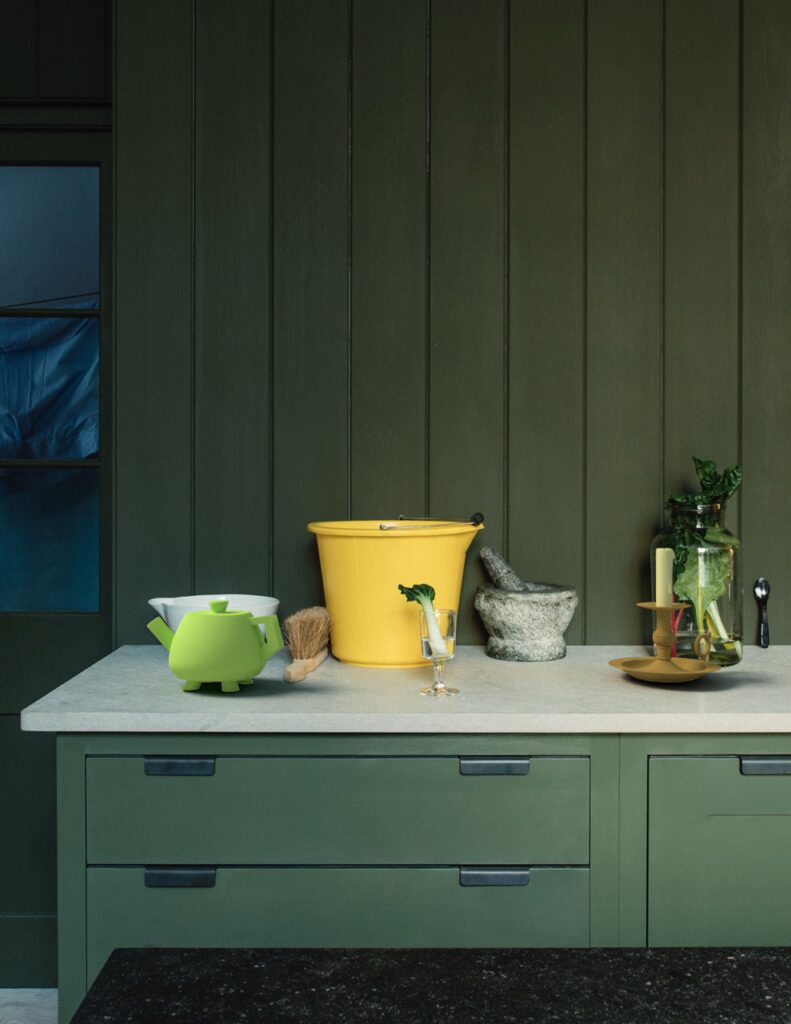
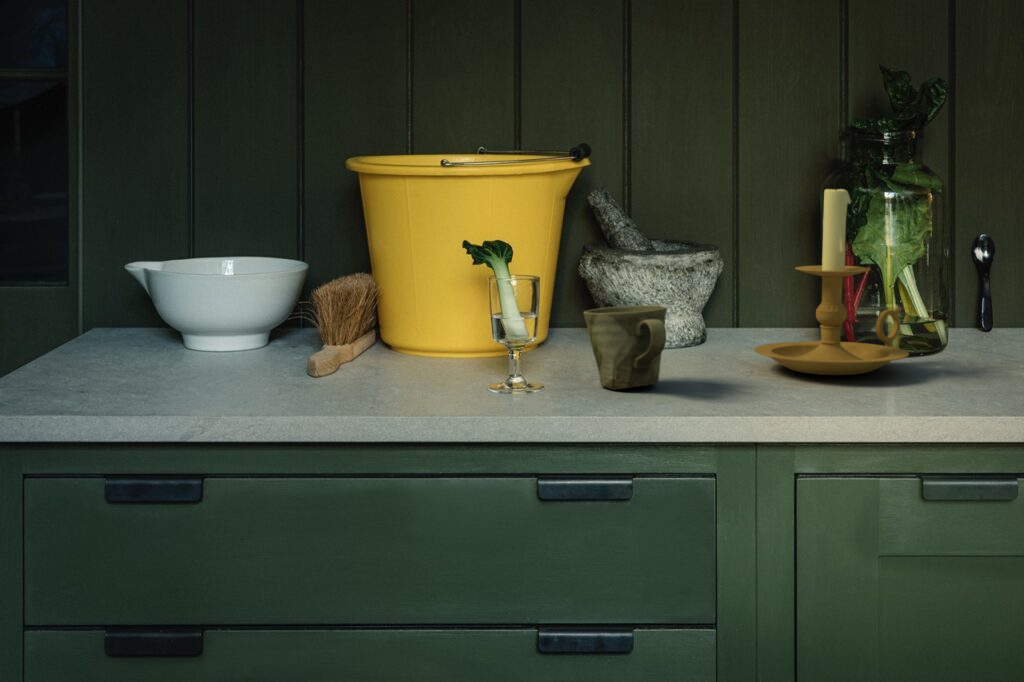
teapot: present [147,600,284,692] -> none [115,263,301,387]
mug: none [489,632,552,694] -> present [584,305,667,389]

